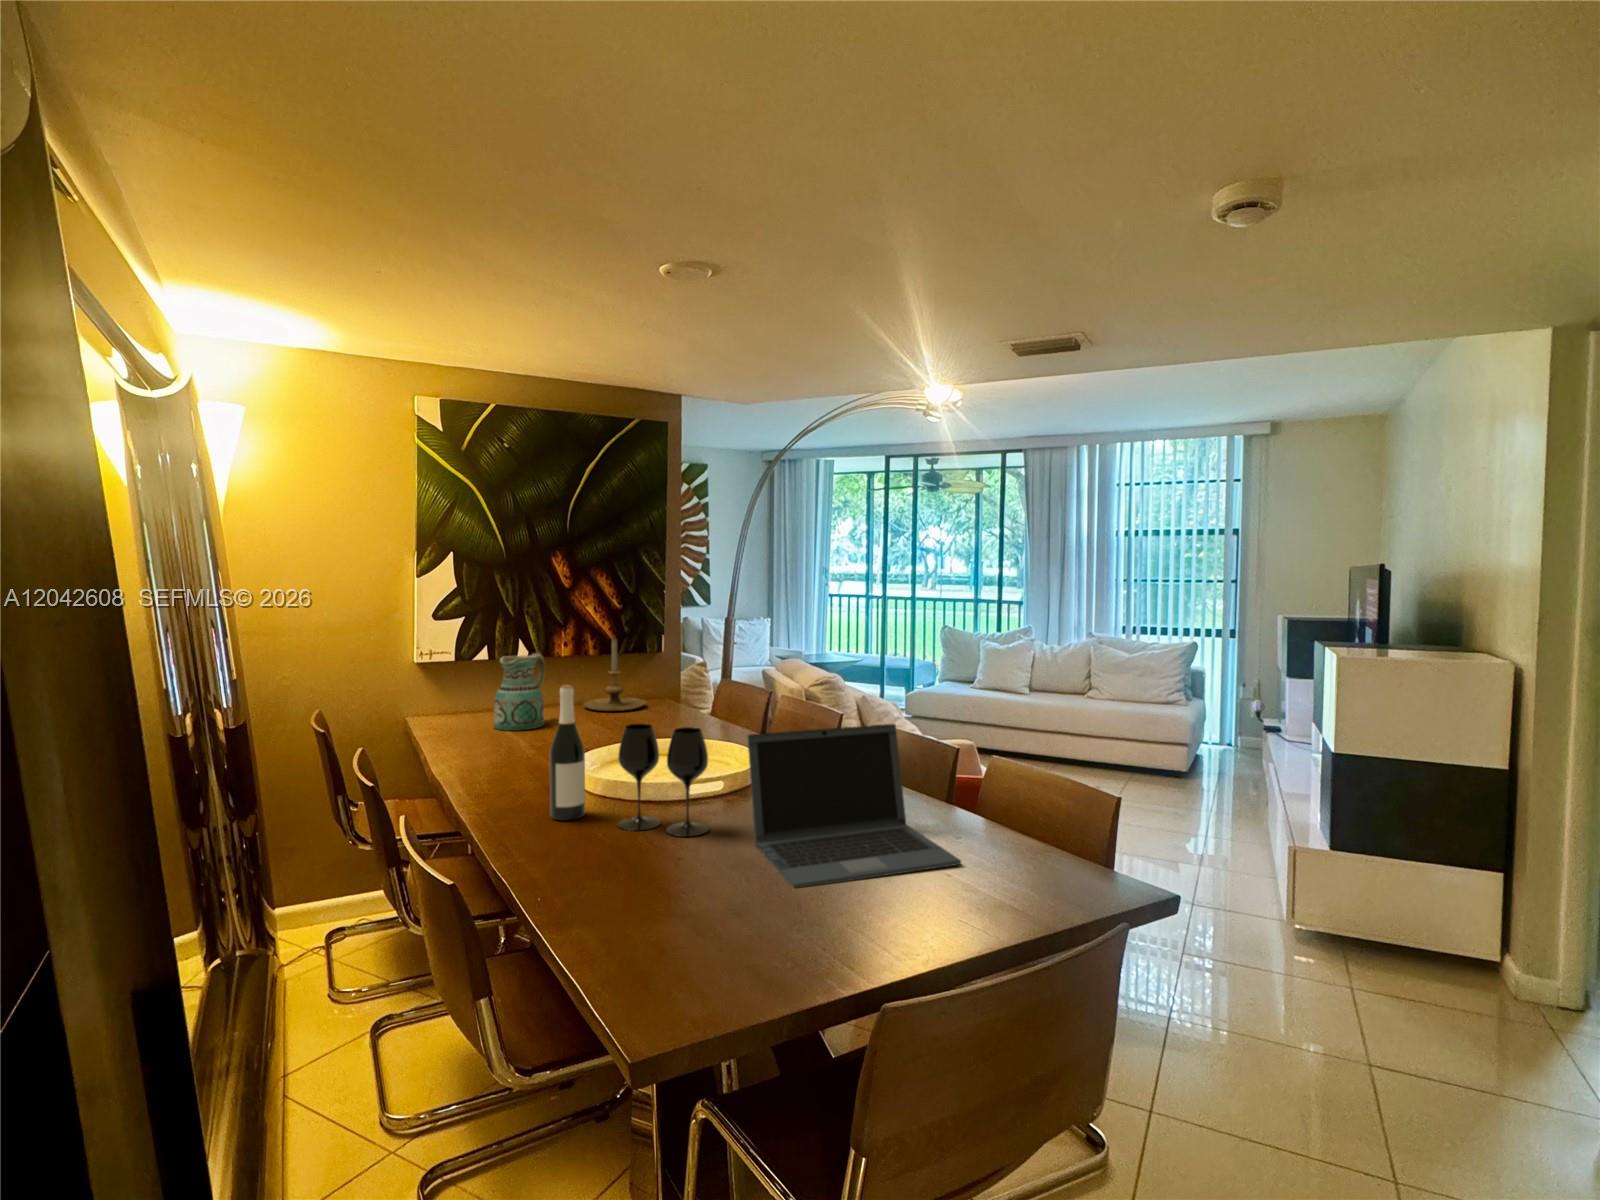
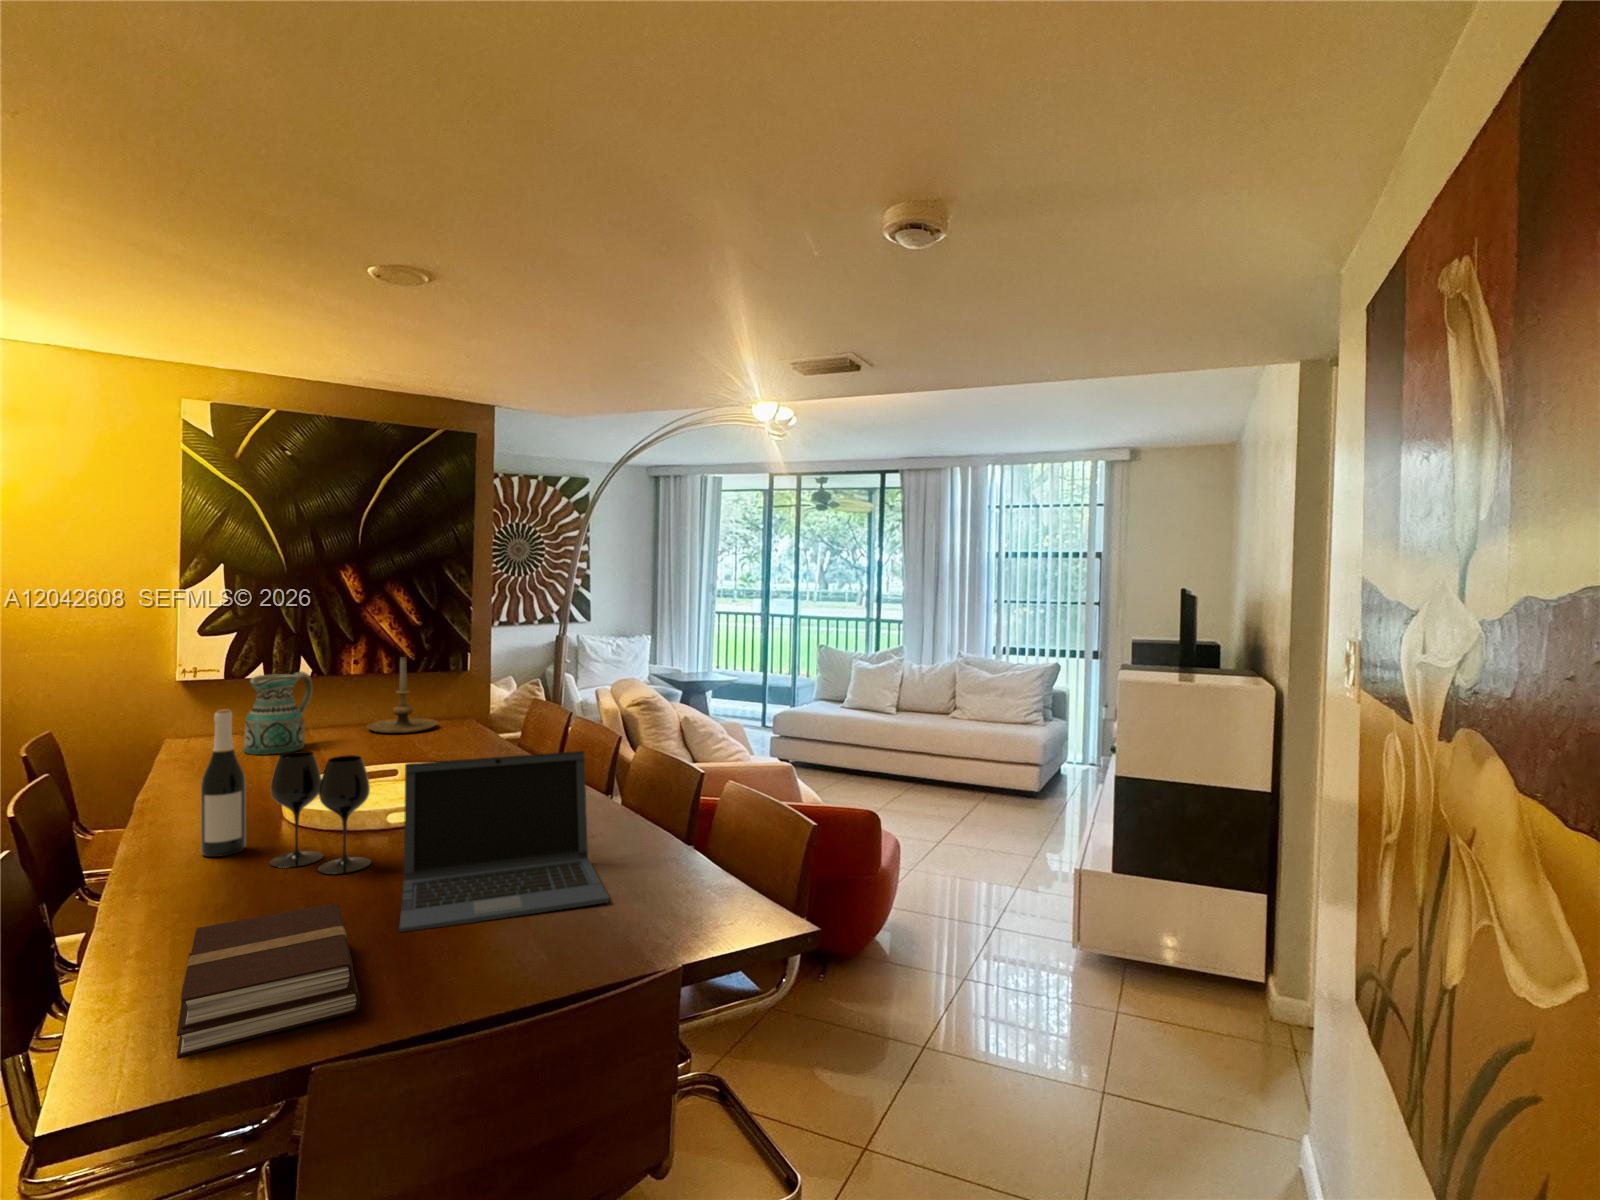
book: none [646,860,830,989] -> present [177,903,360,1057]

